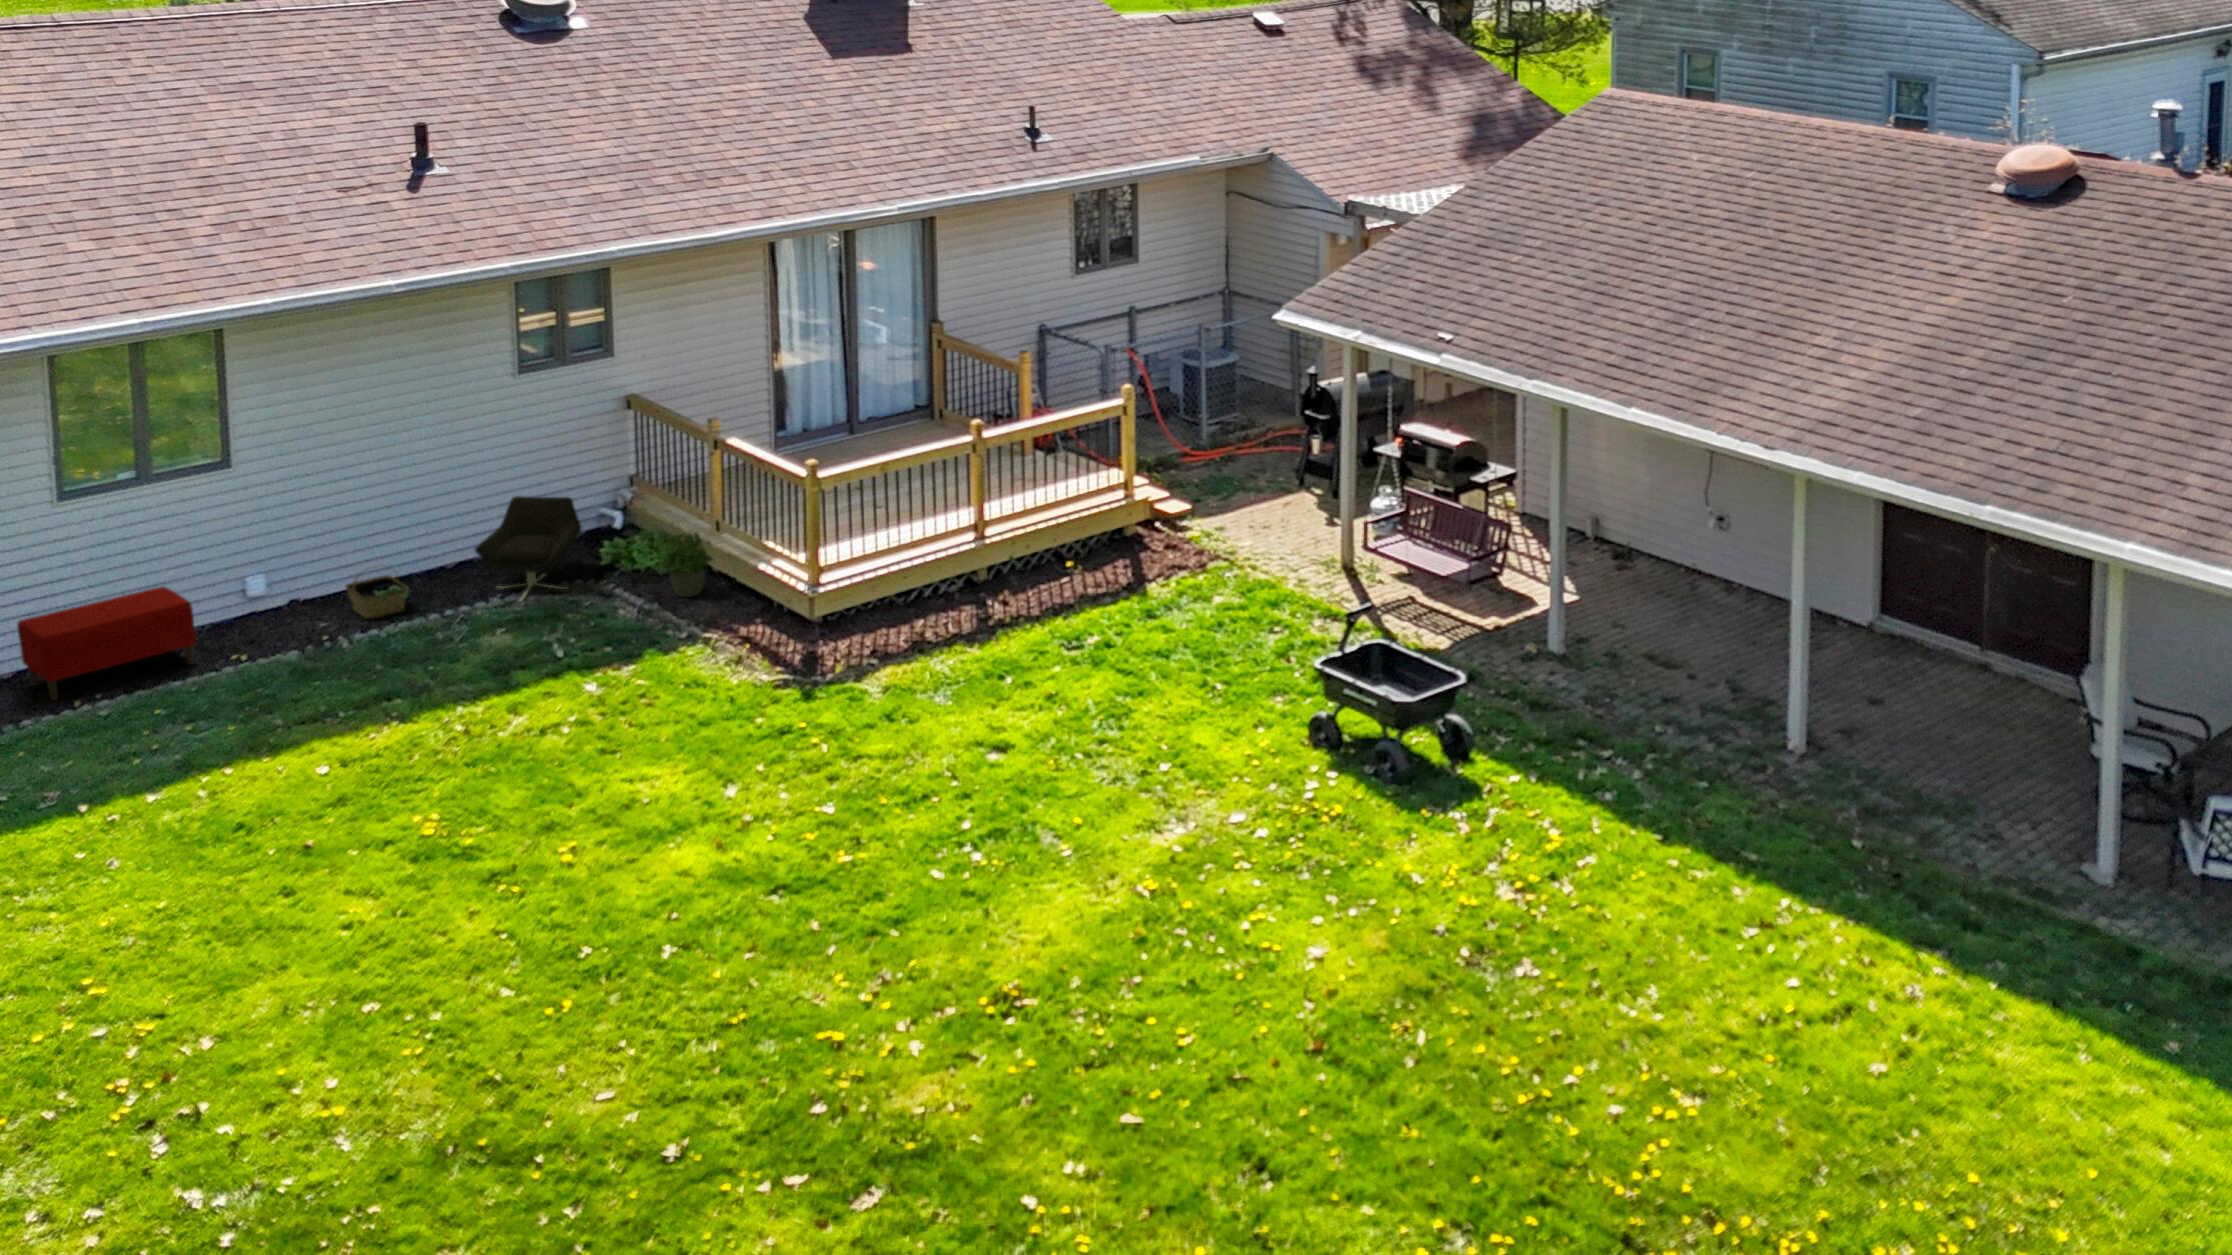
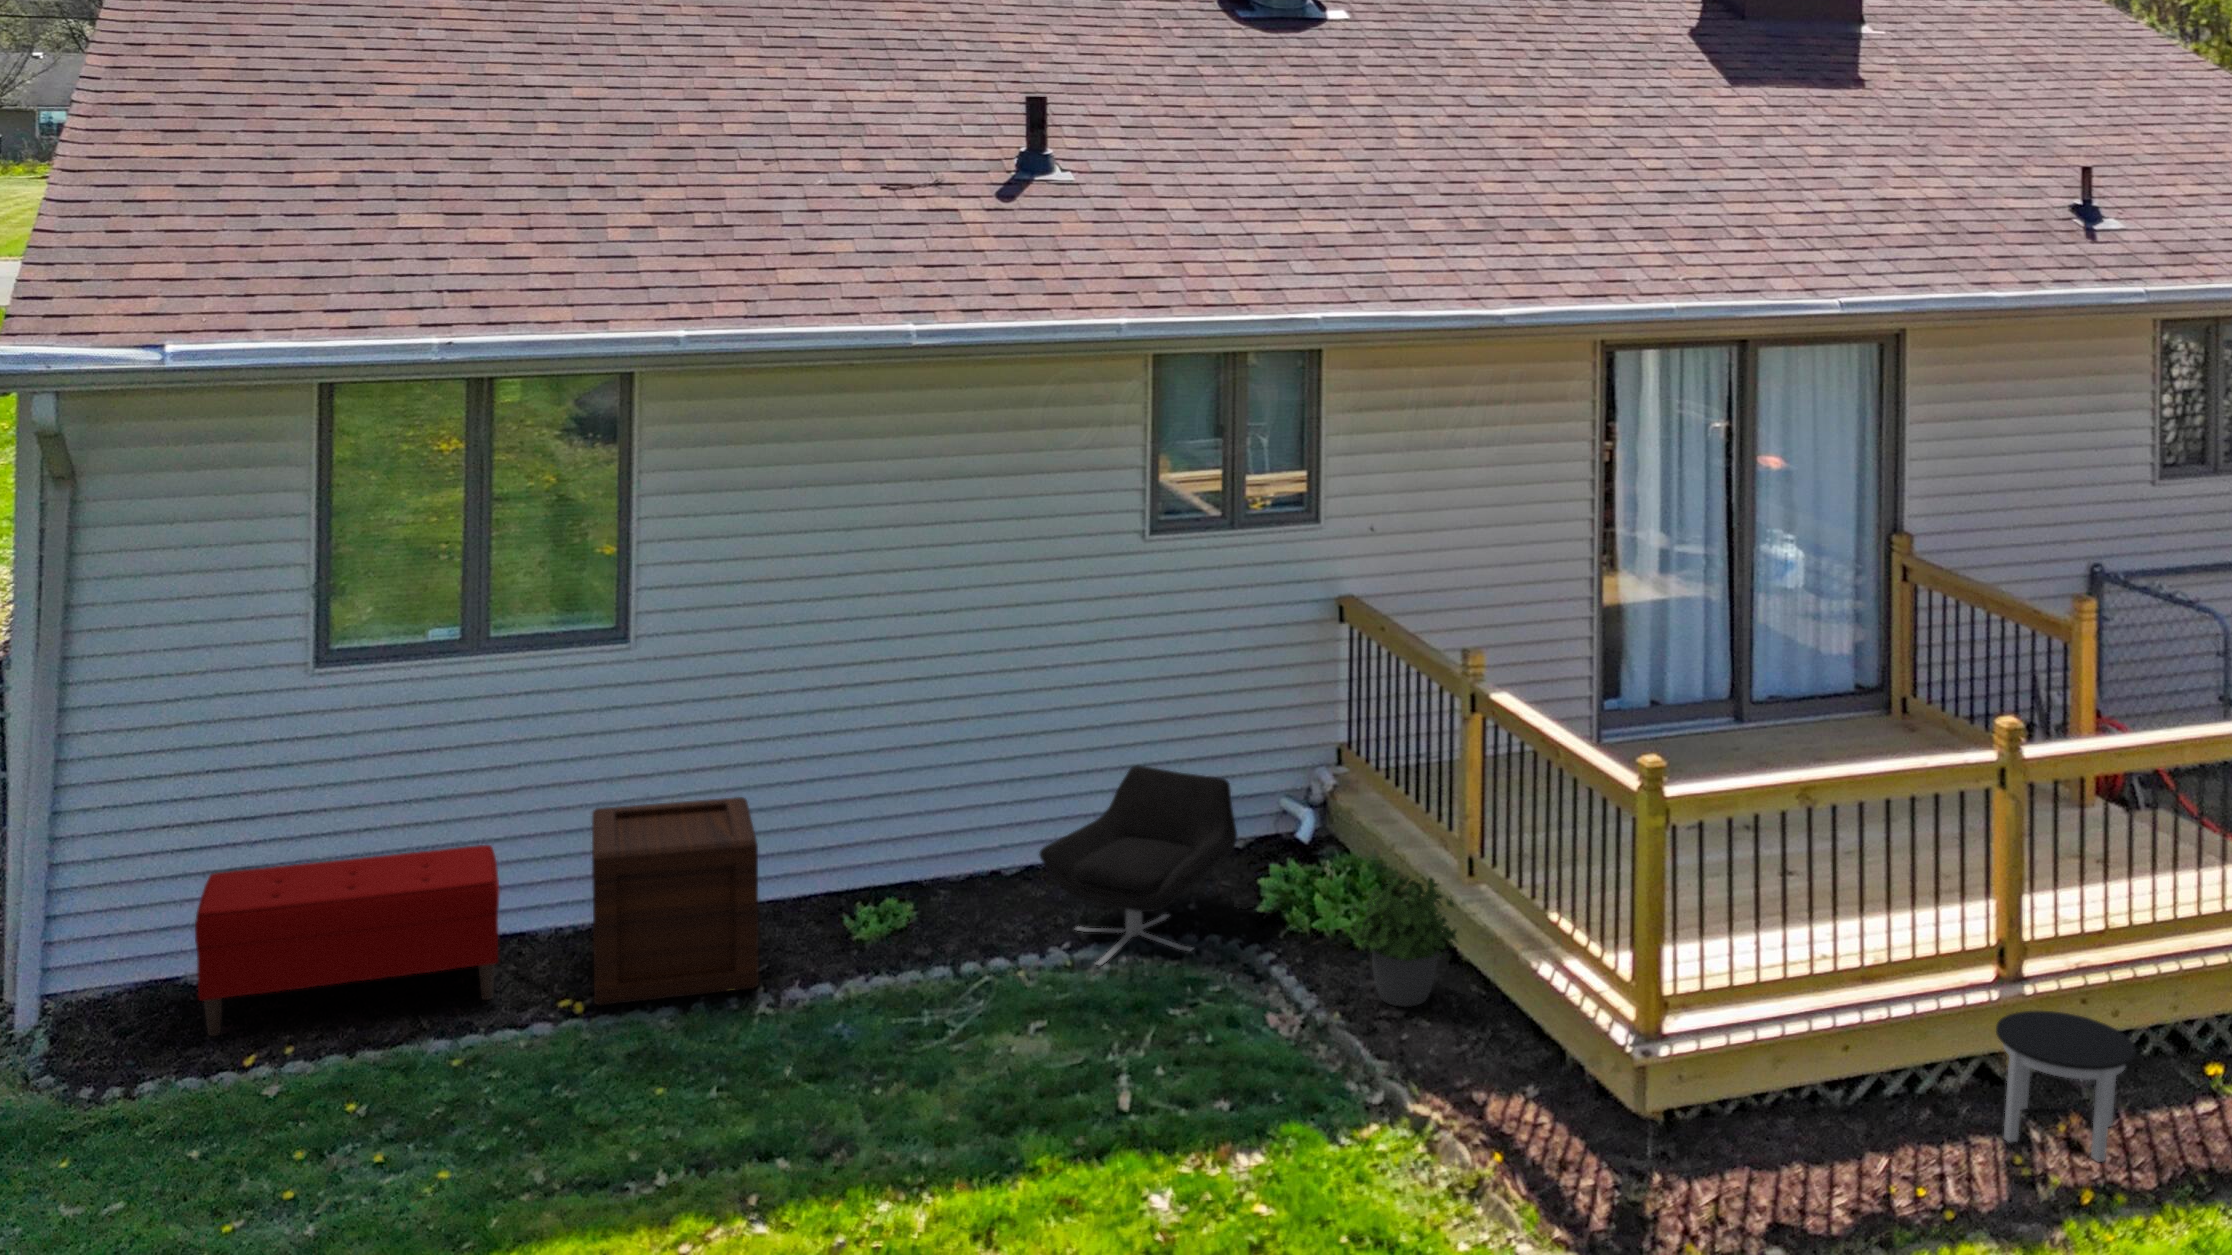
wooden crate: none [218,542,341,658] -> present [592,797,759,1005]
round table: none [970,550,1029,609] -> present [1996,1011,2136,1162]
basket: present [346,567,407,619] -> none [815,859,909,957]

